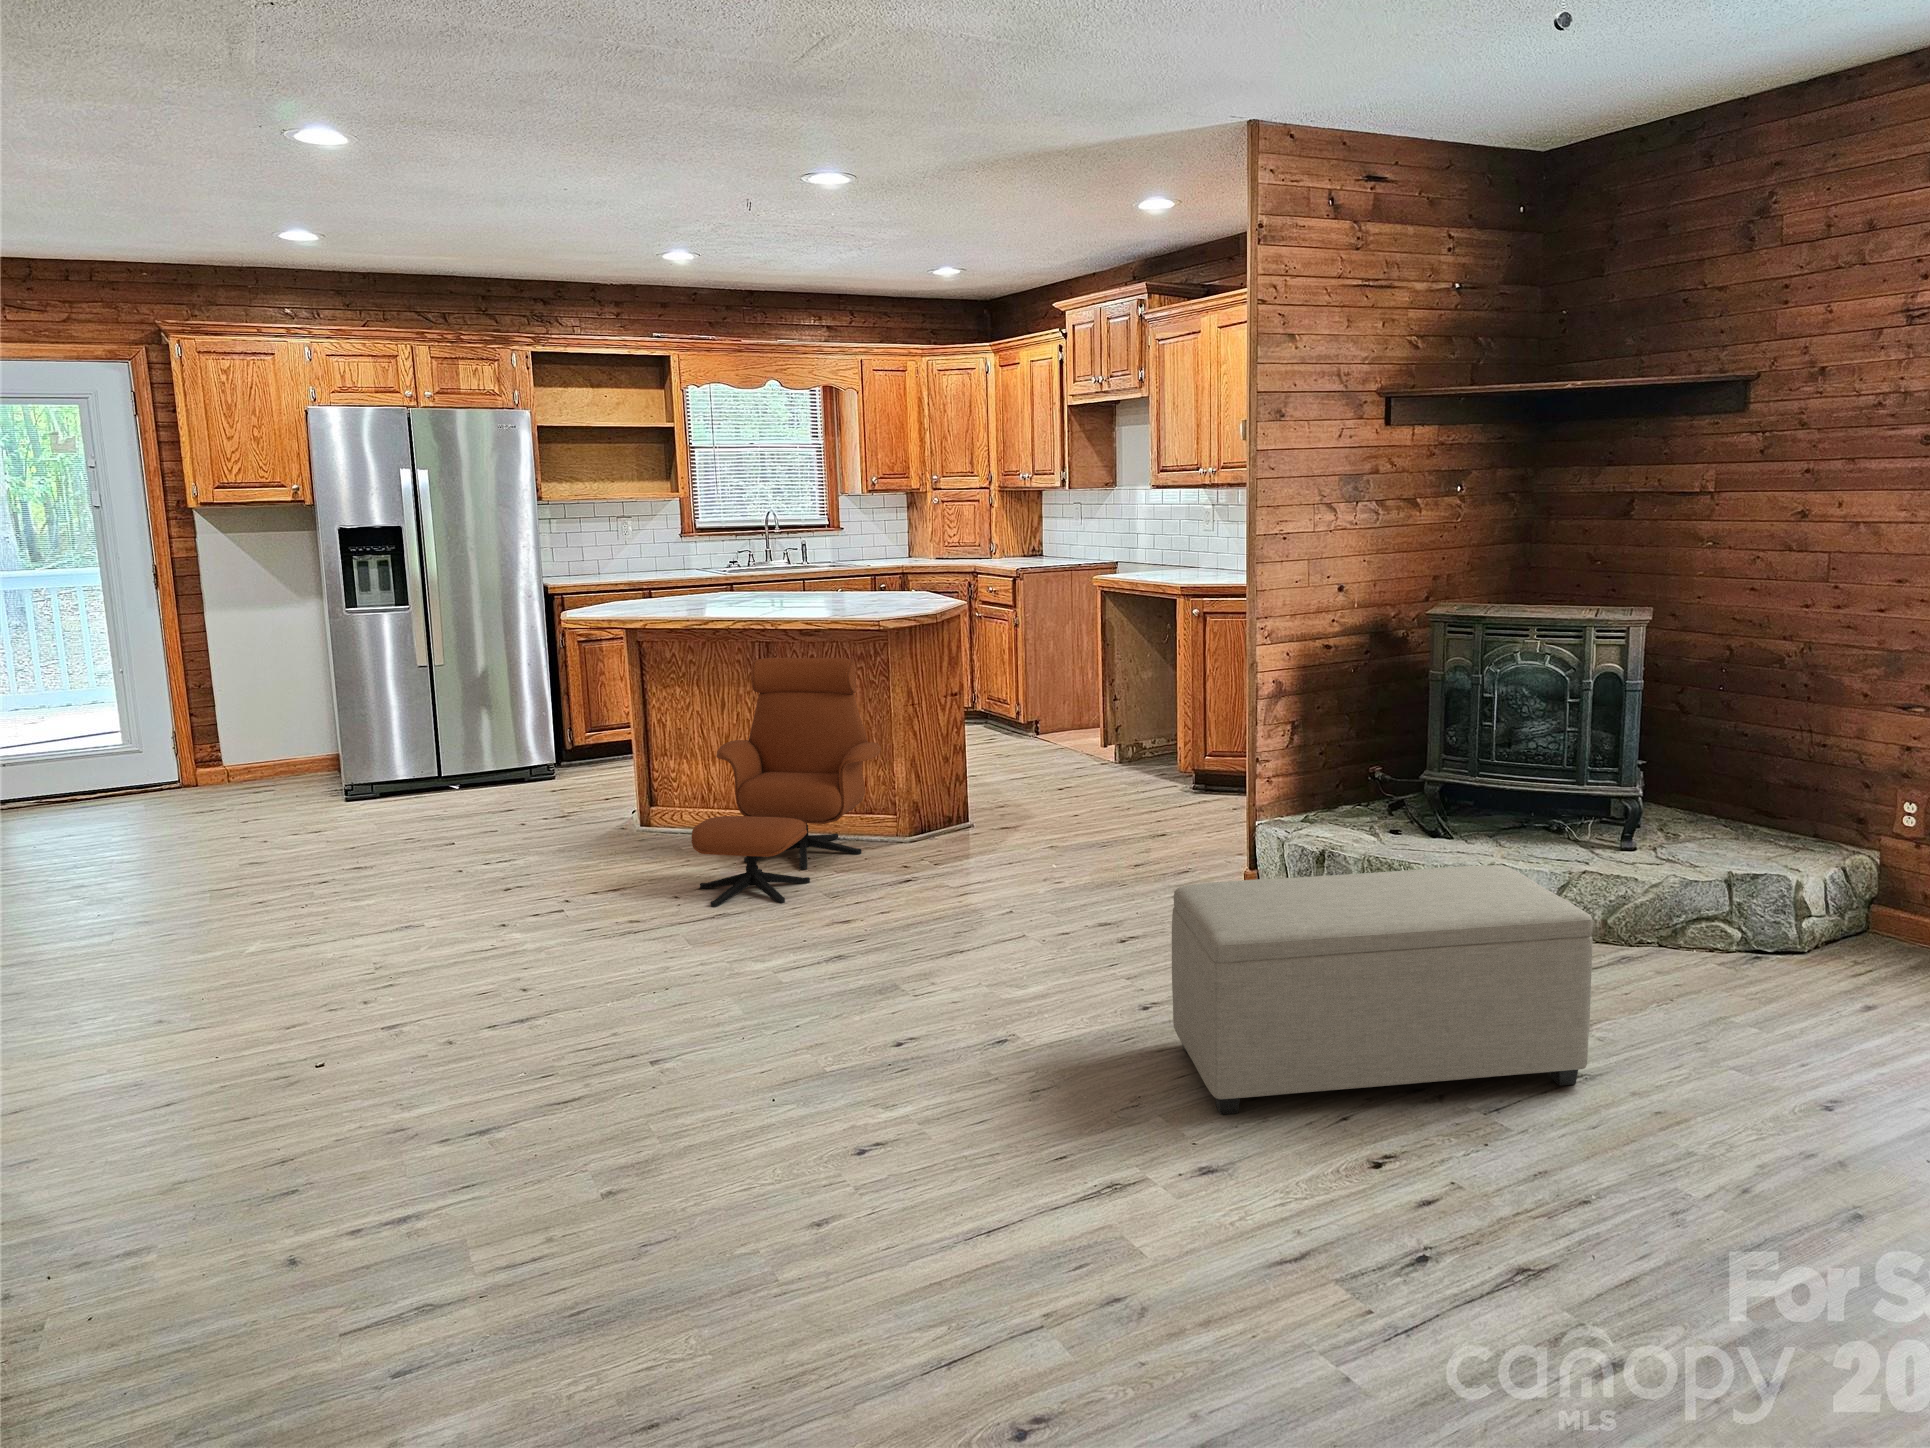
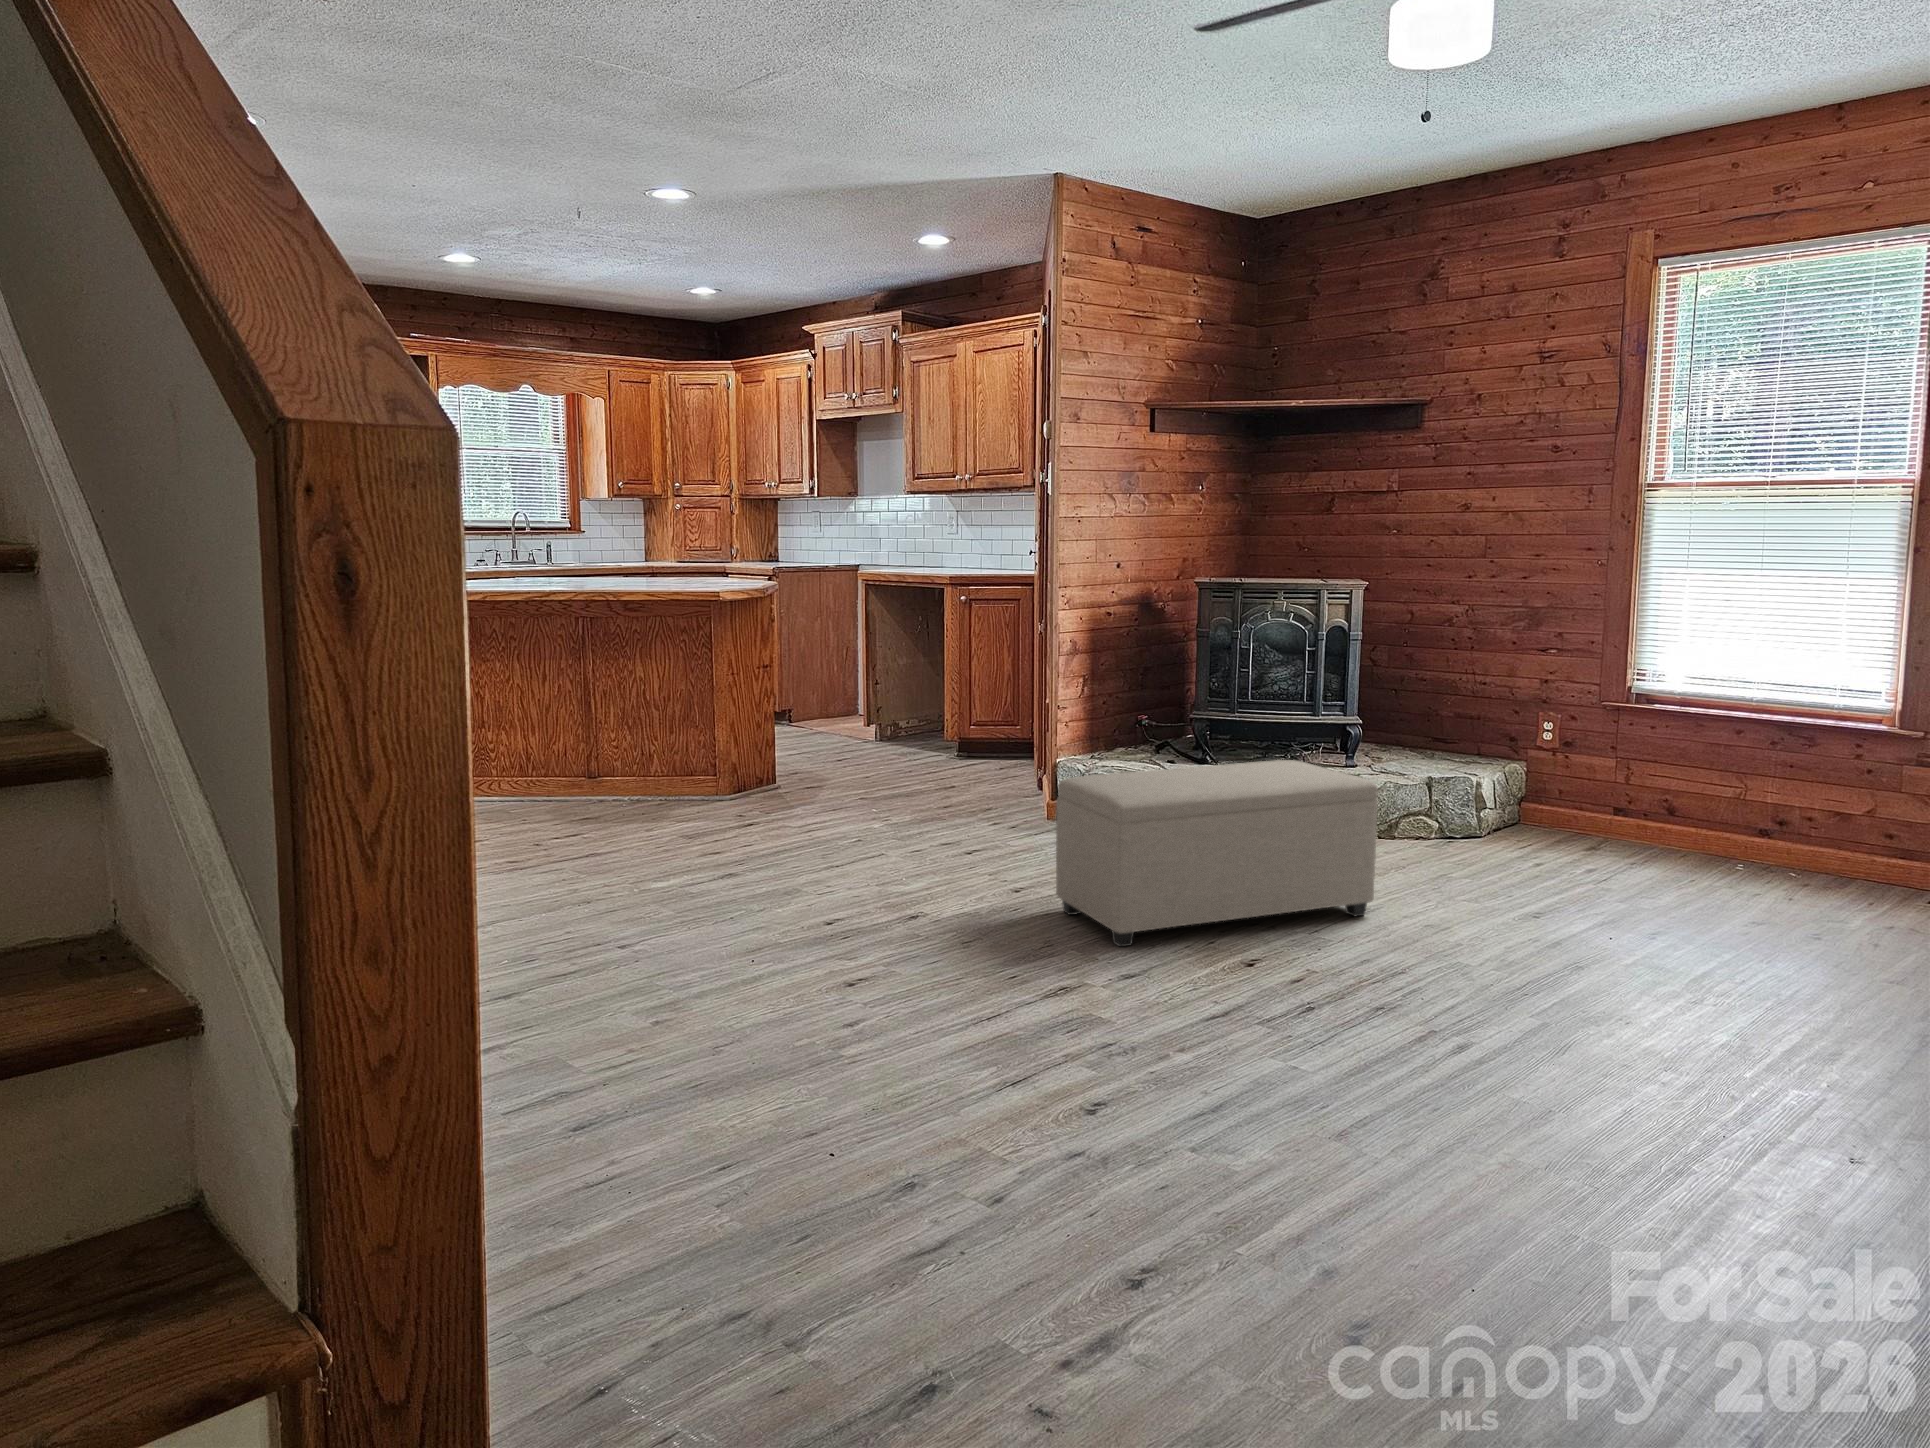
lounge chair: present [691,658,881,907] -> none [555,629,710,848]

